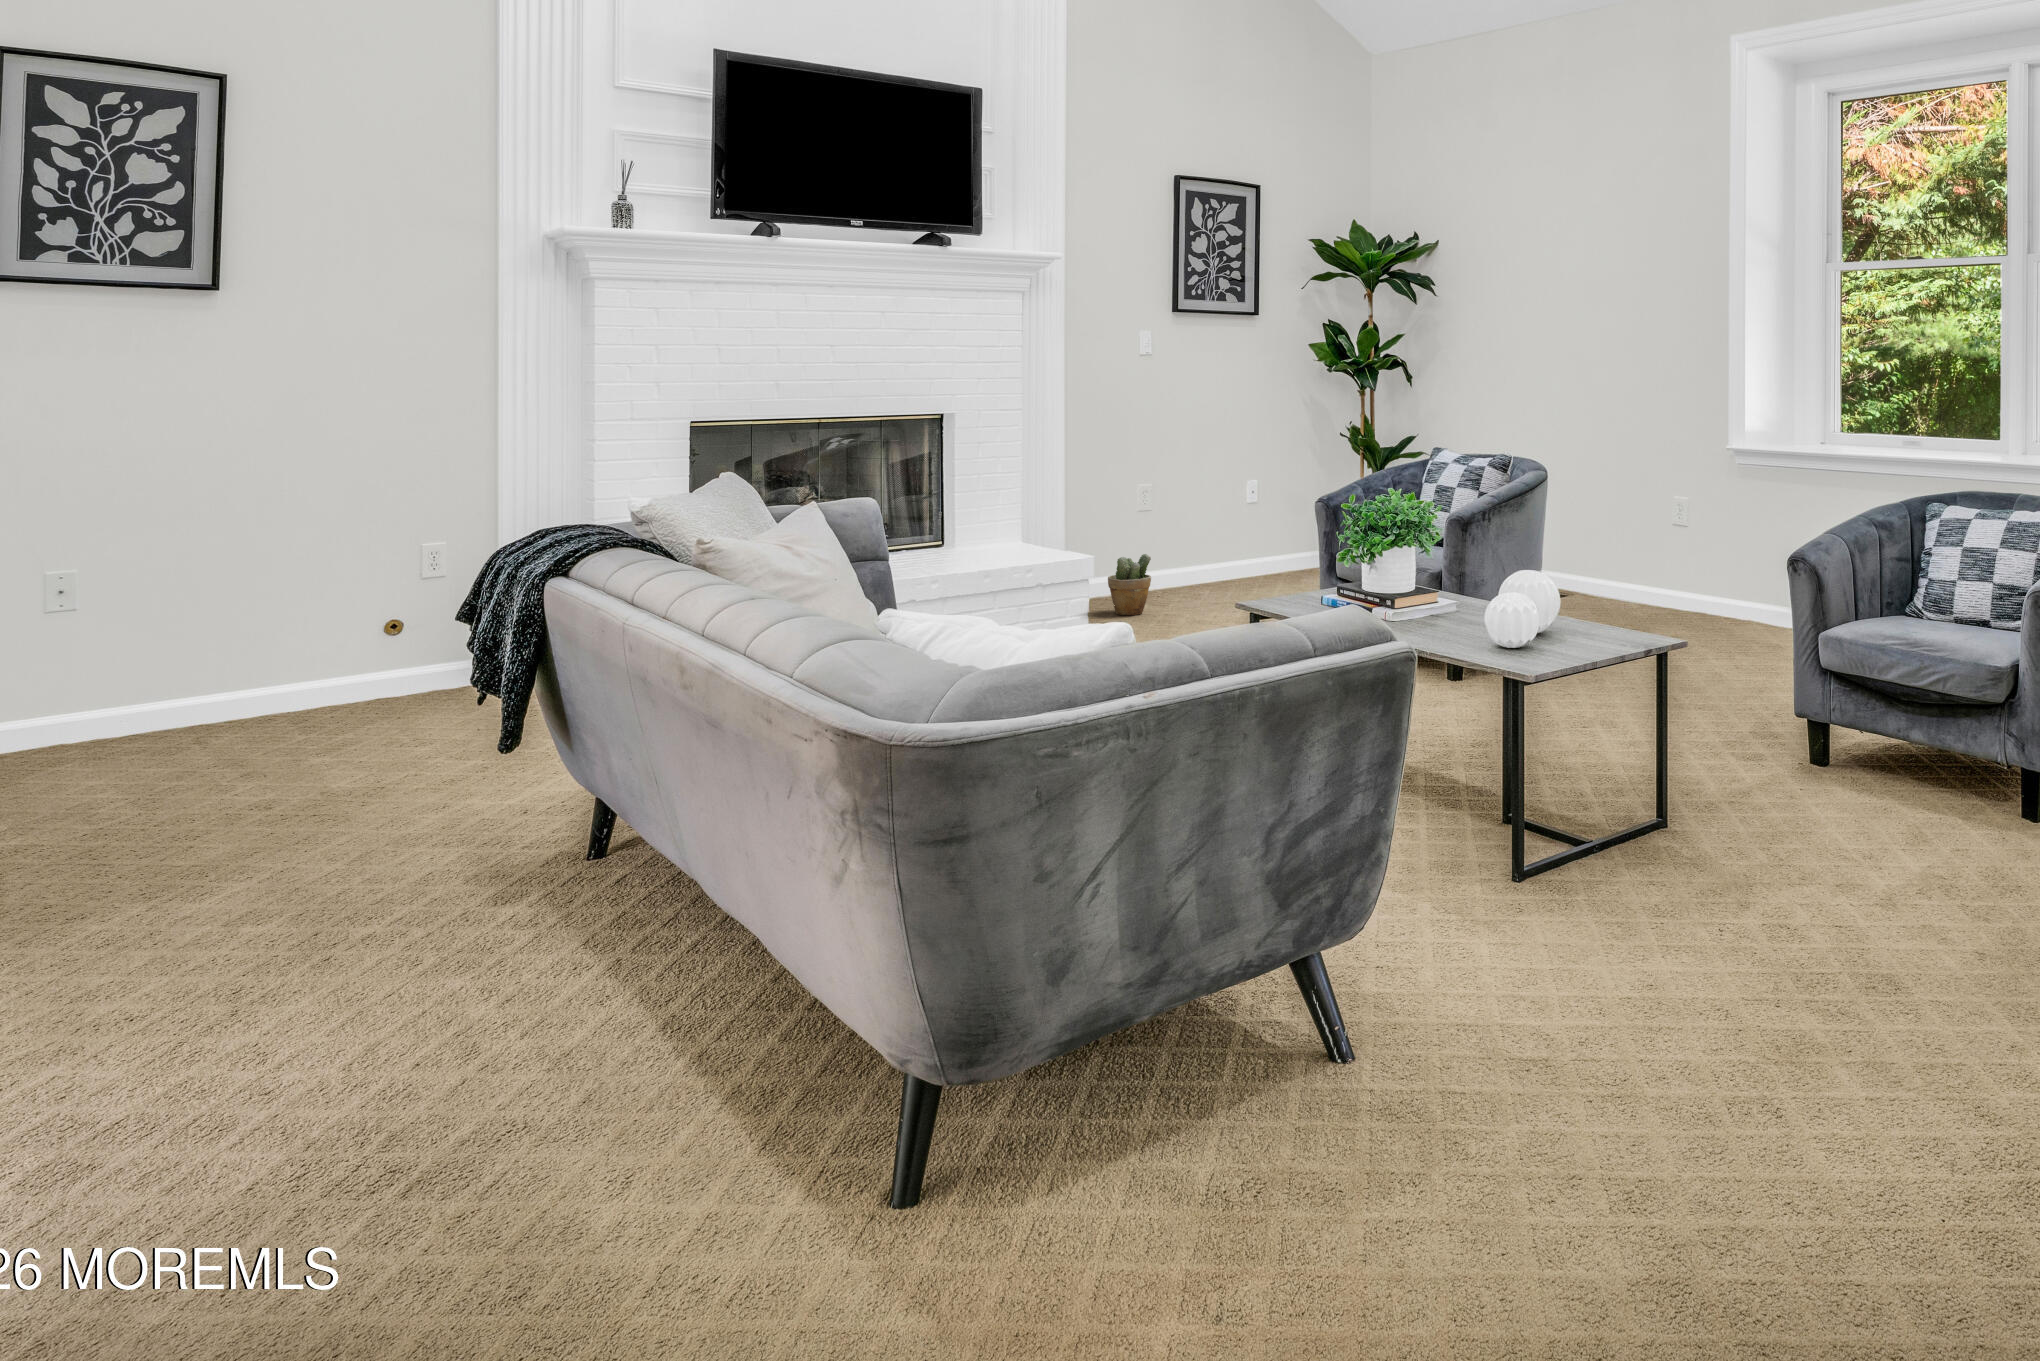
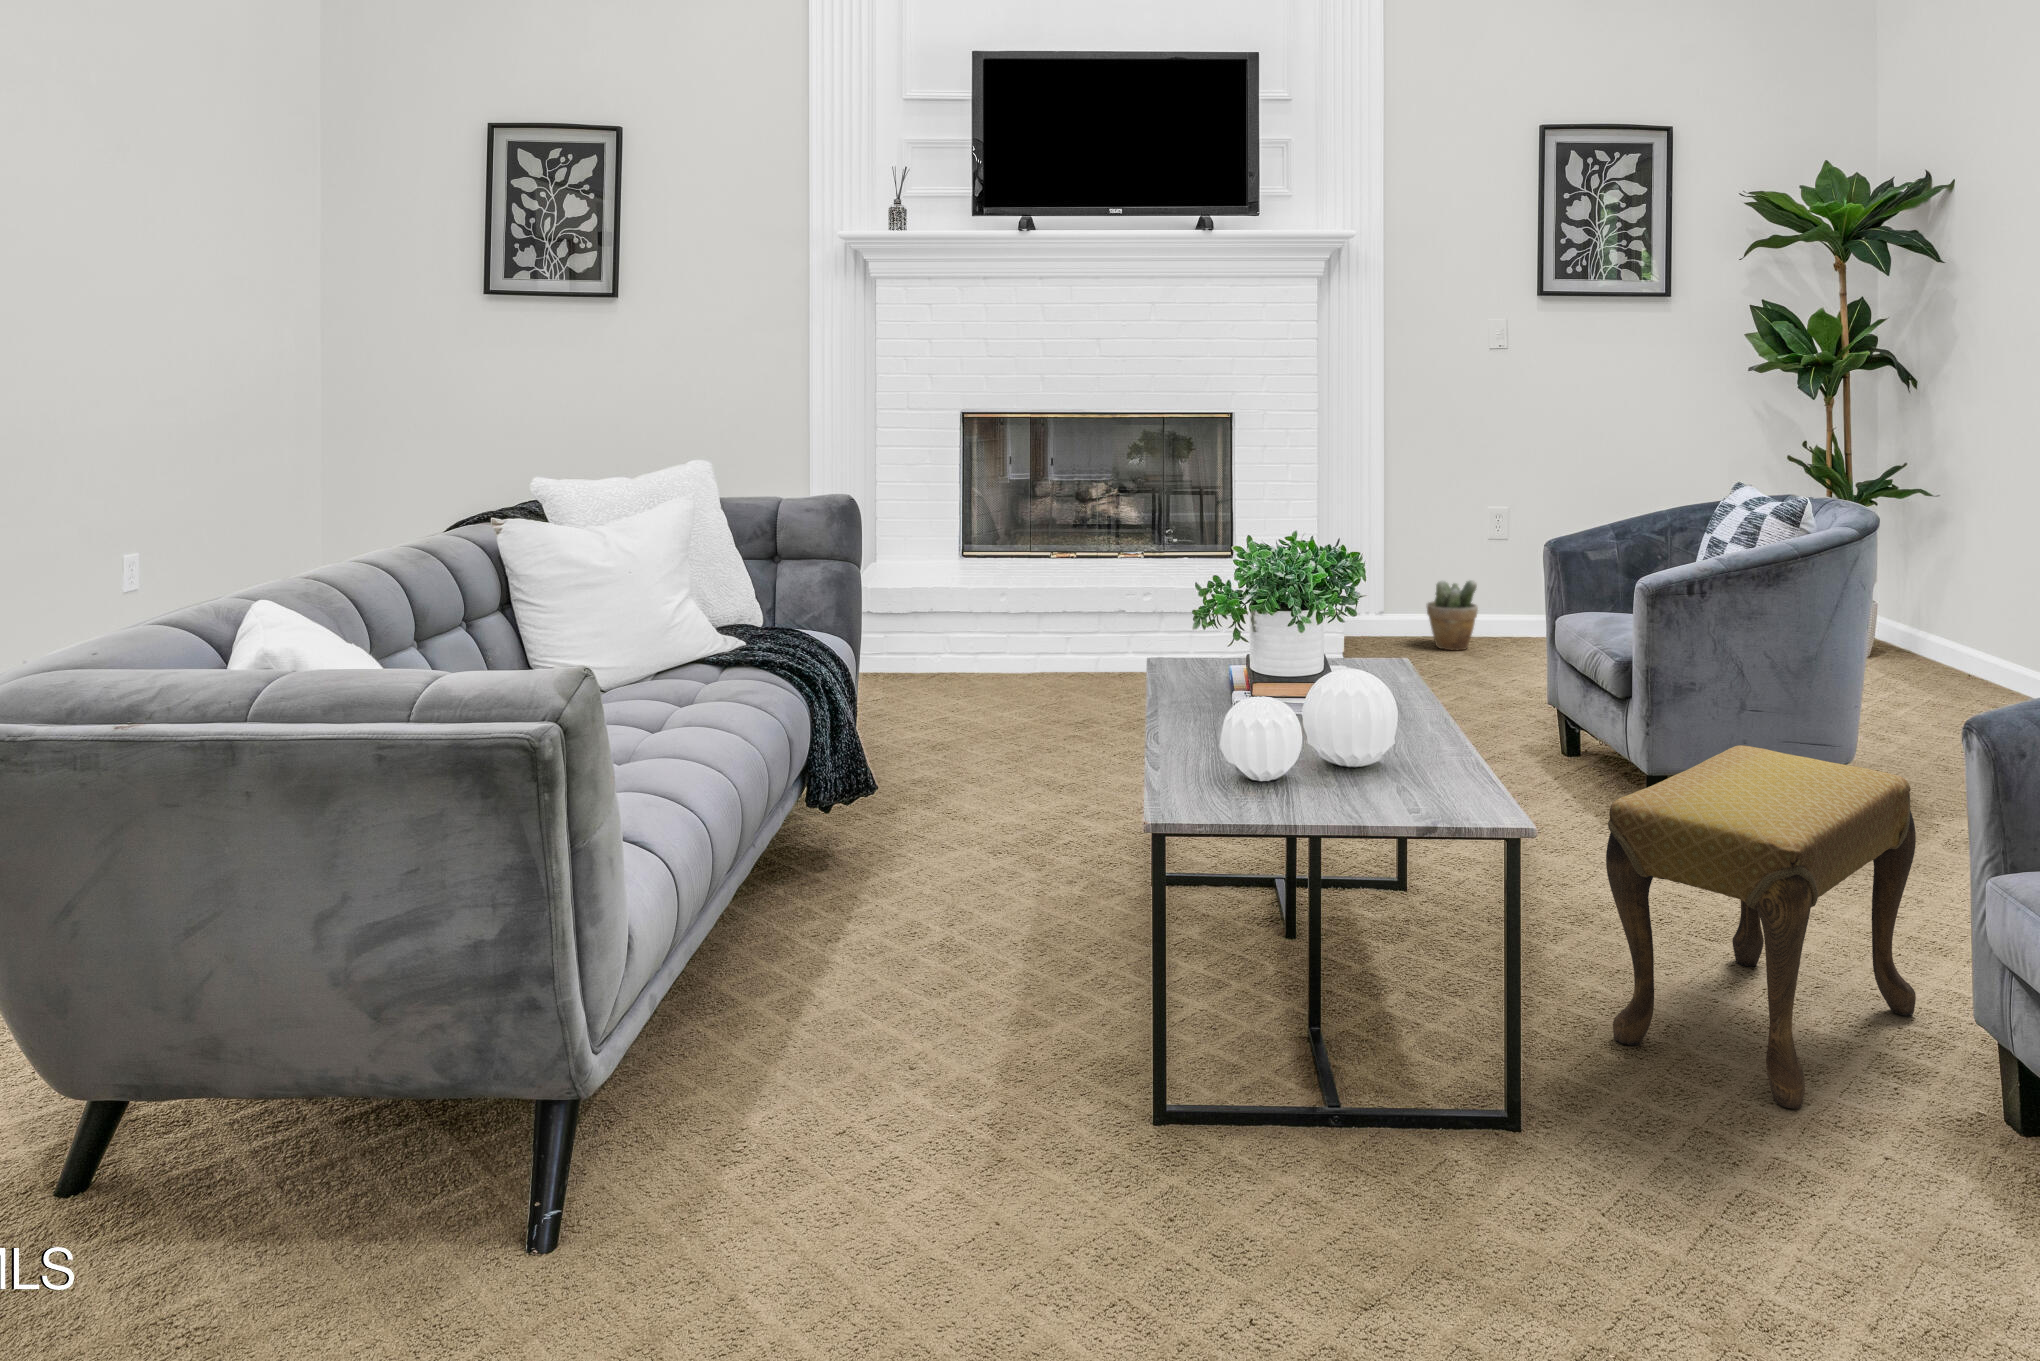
footstool: none [1630,601,1765,779] -> present [1606,745,1916,1109]

